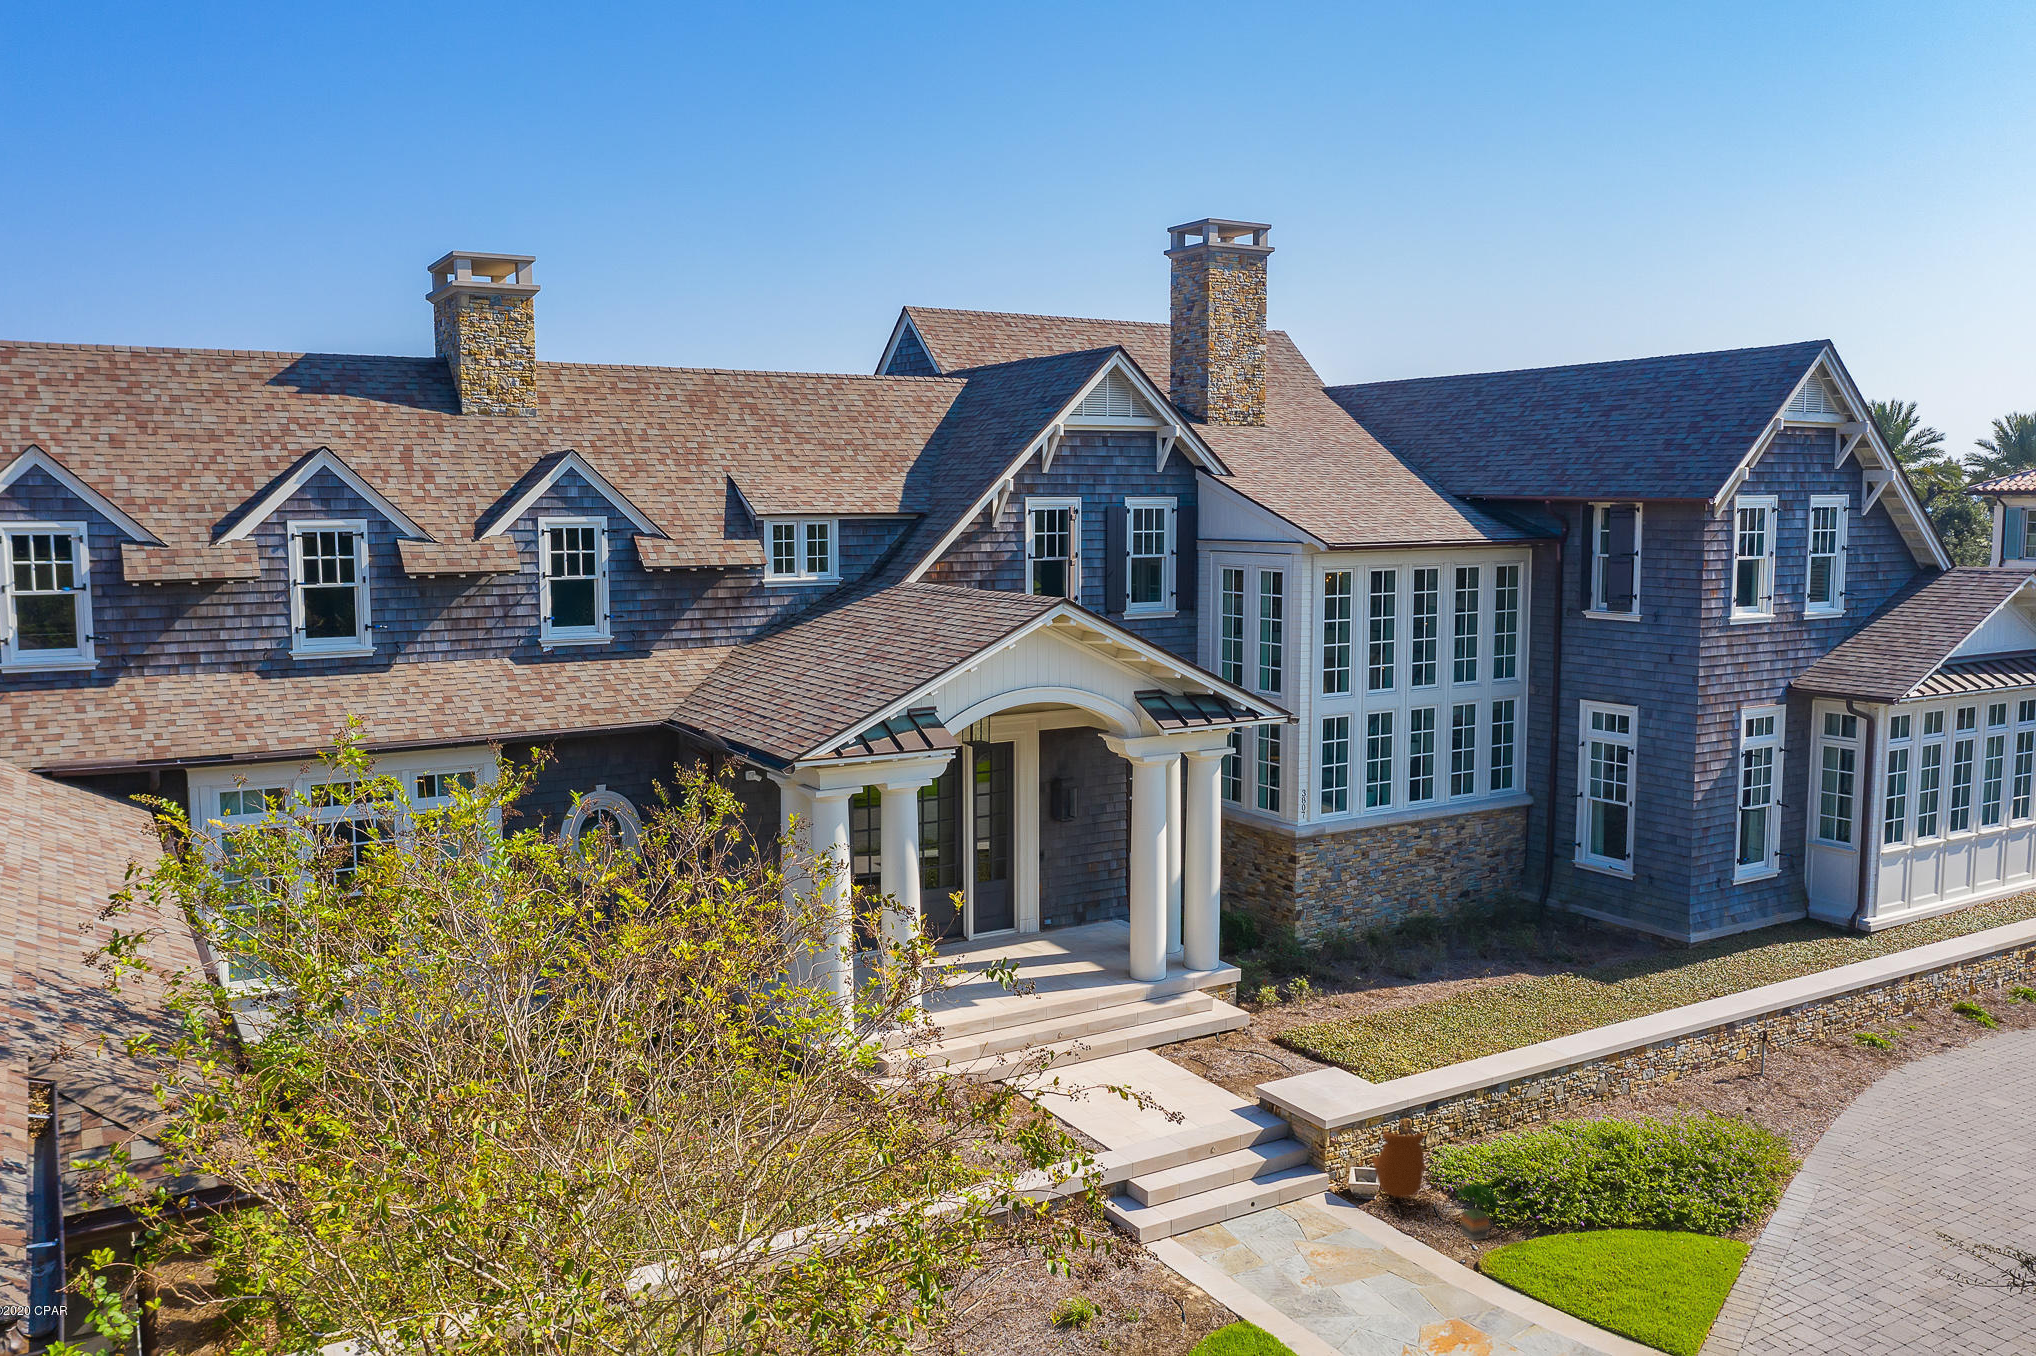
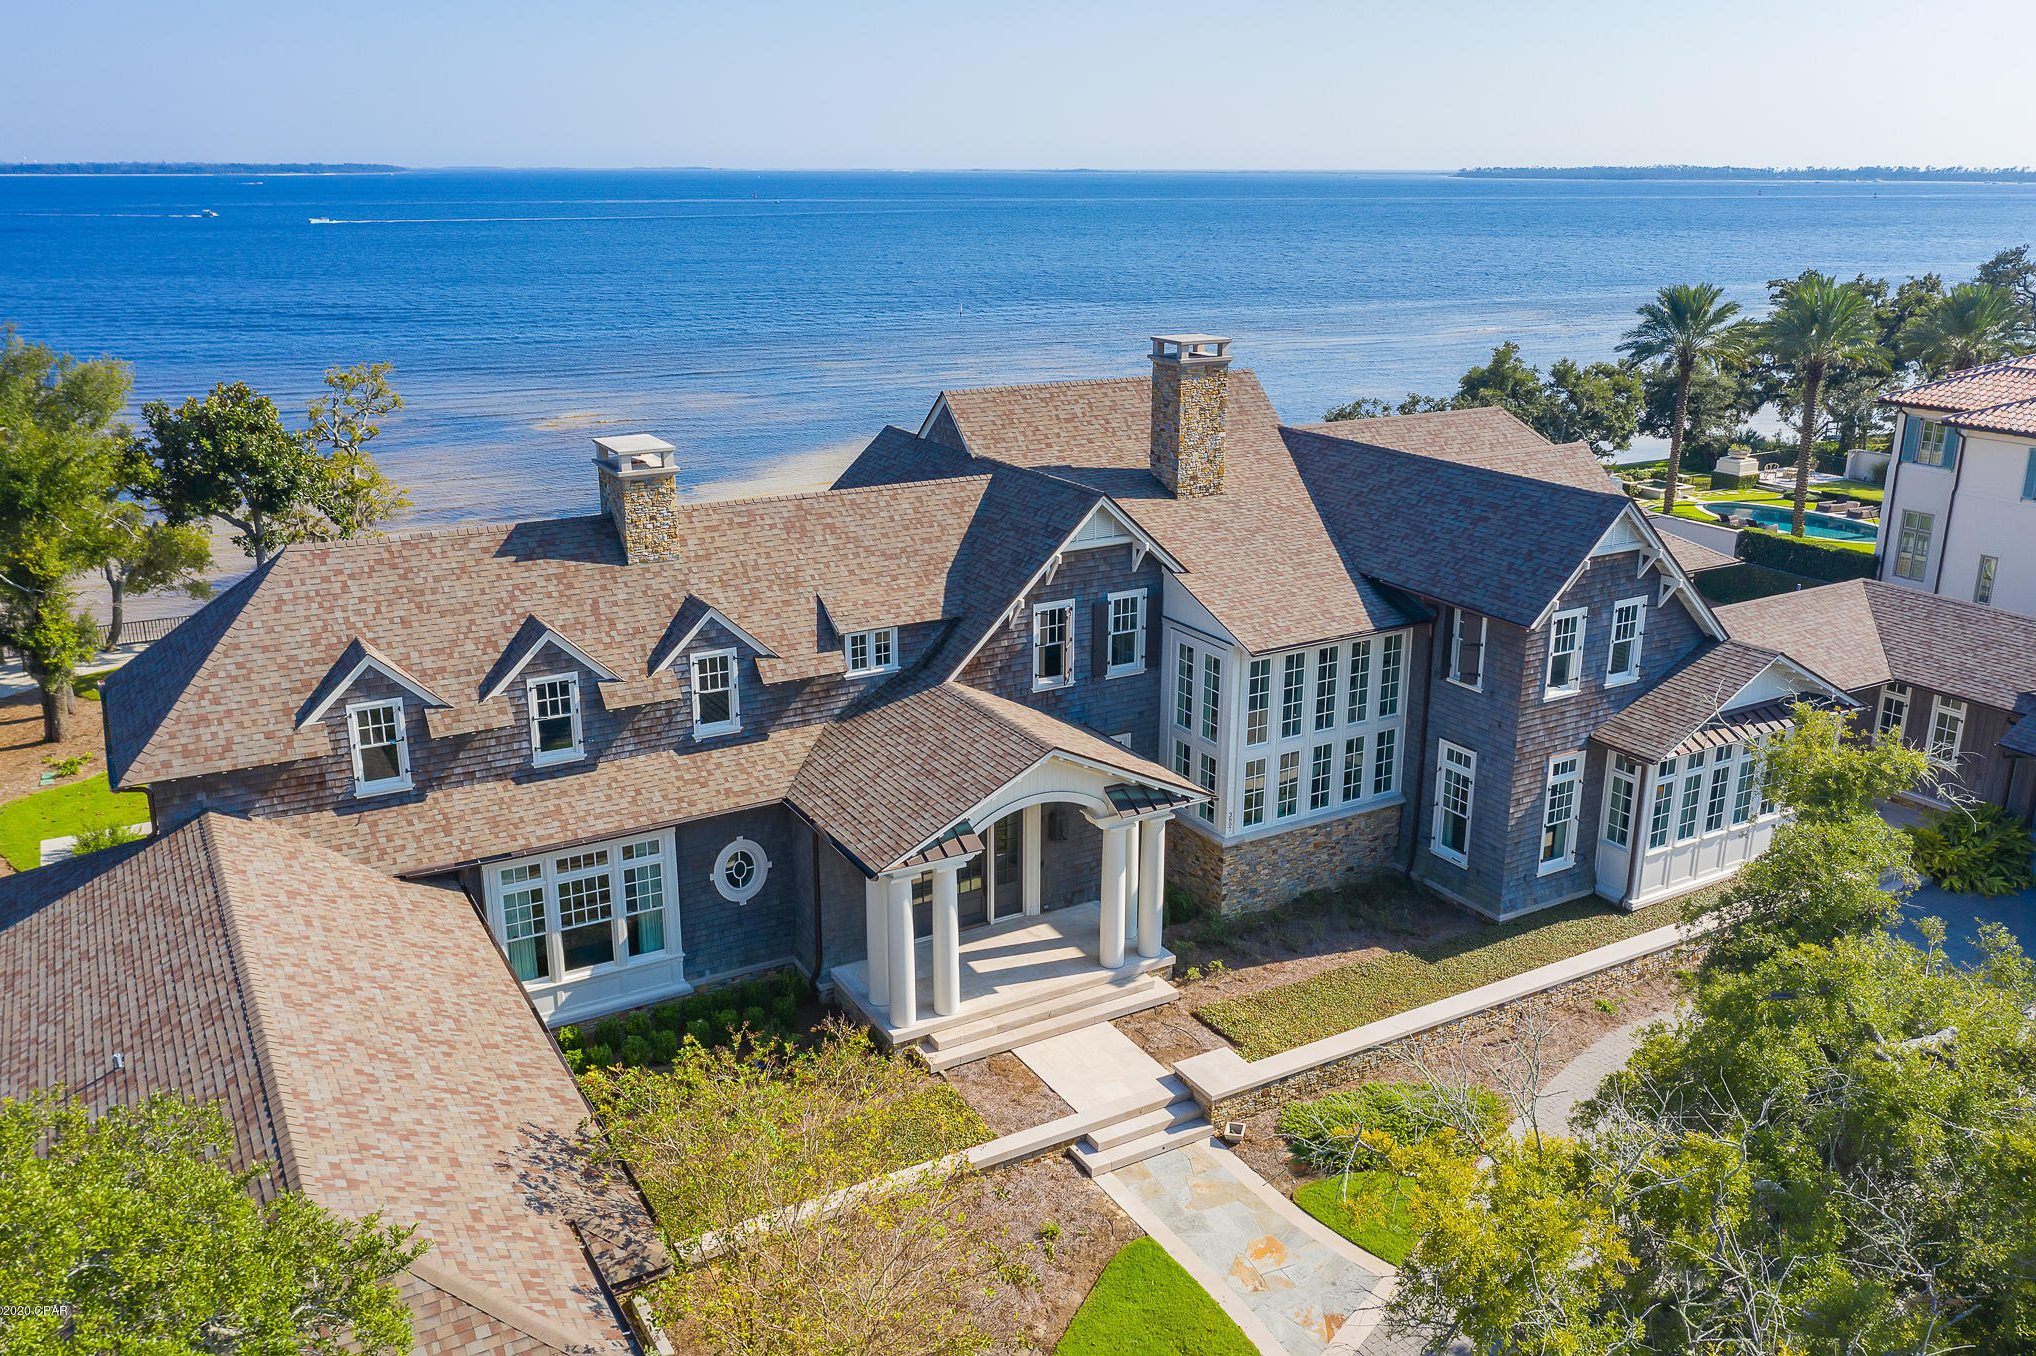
lounge chair: present [1372,1132,1426,1219] -> none [1235,1111,1270,1161]

